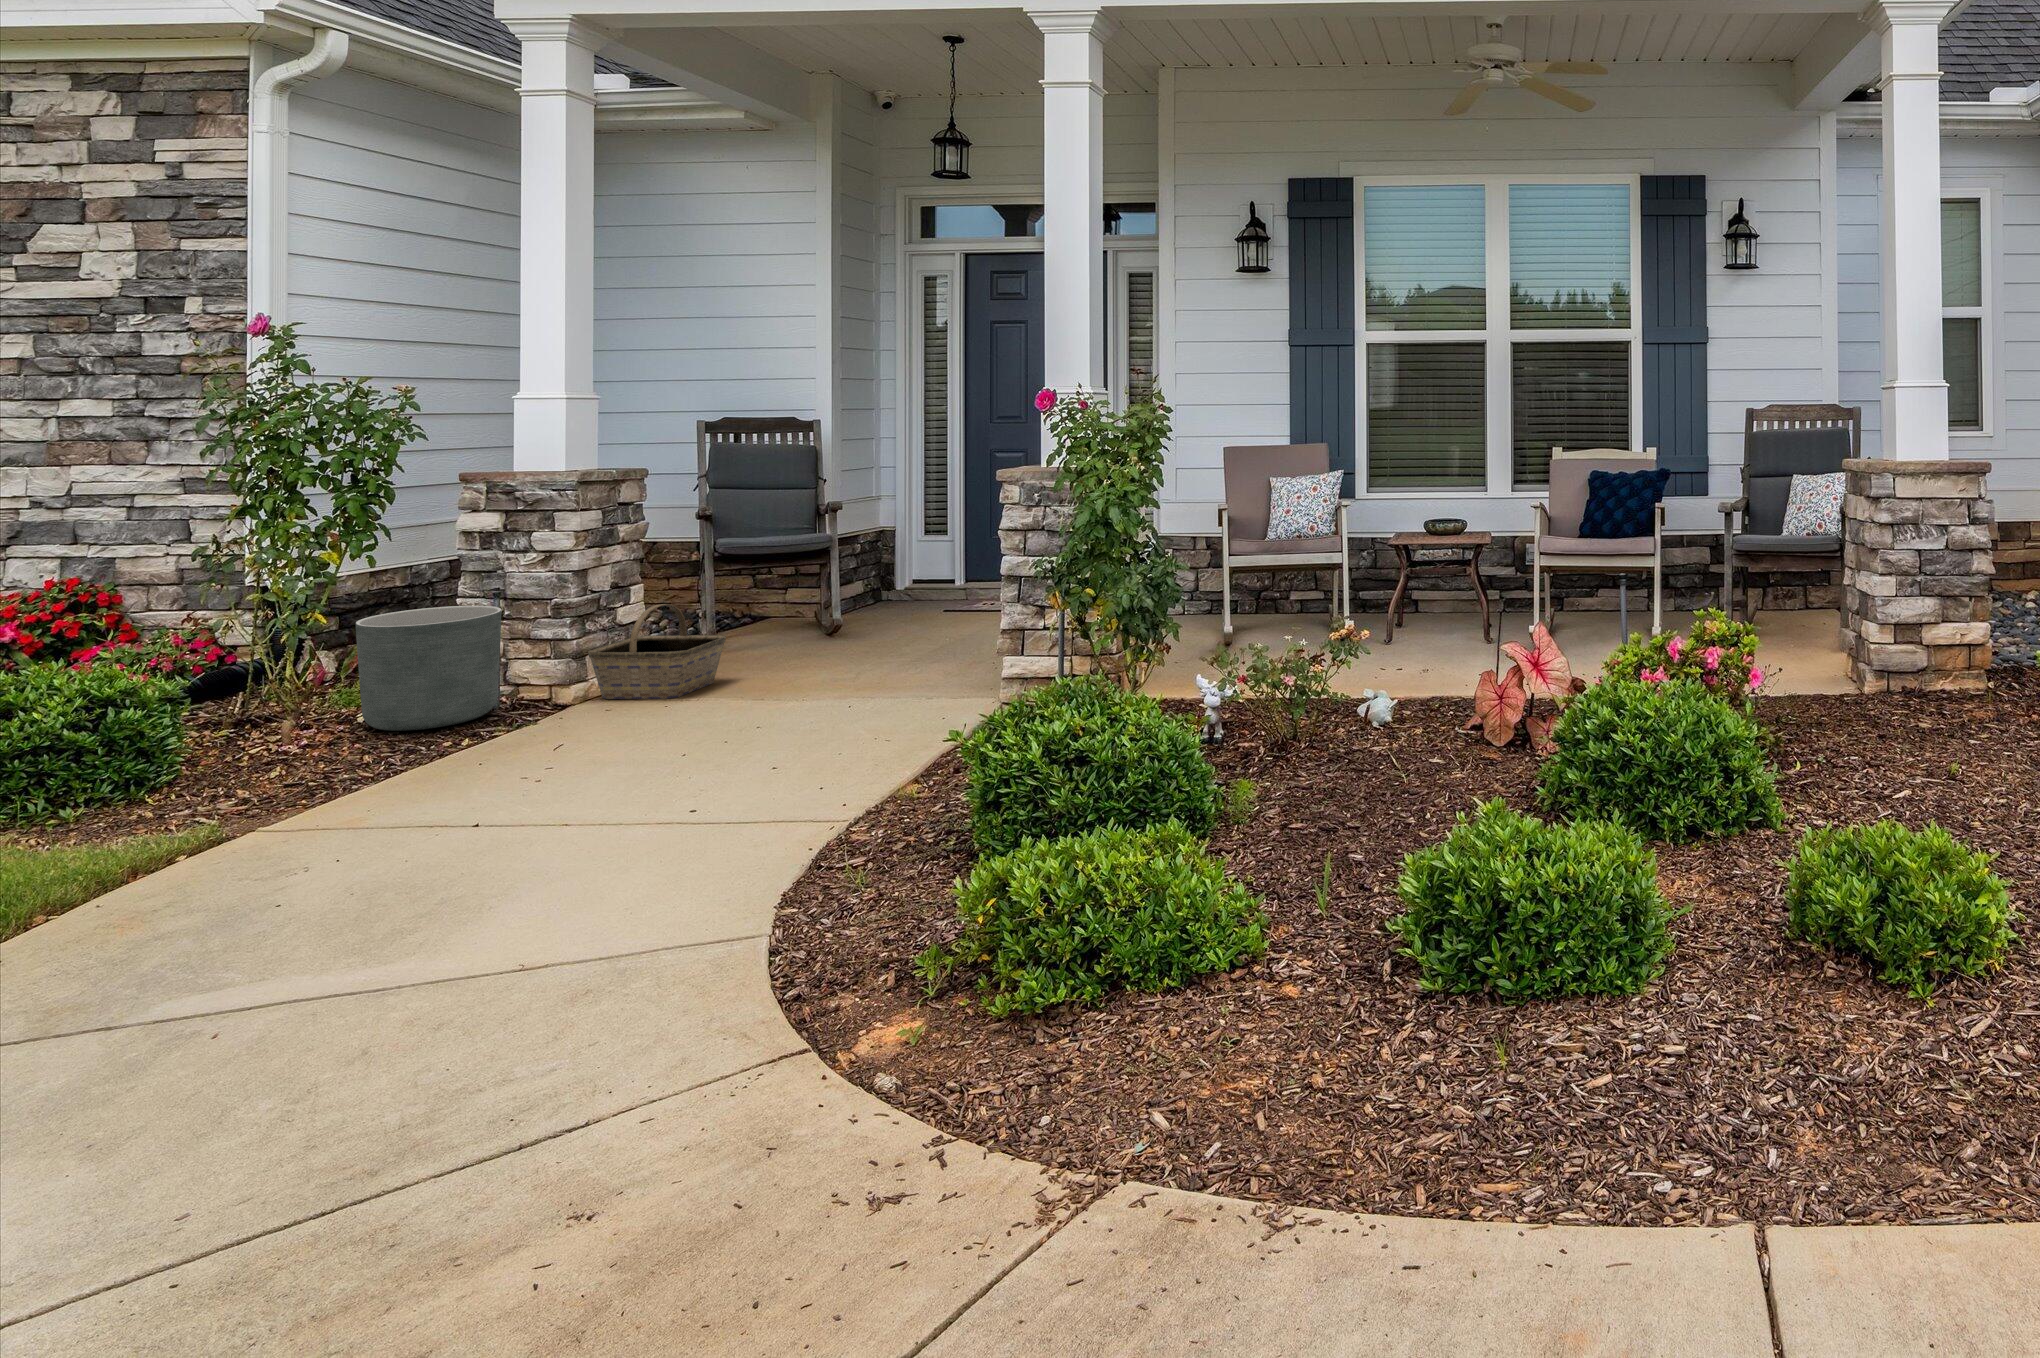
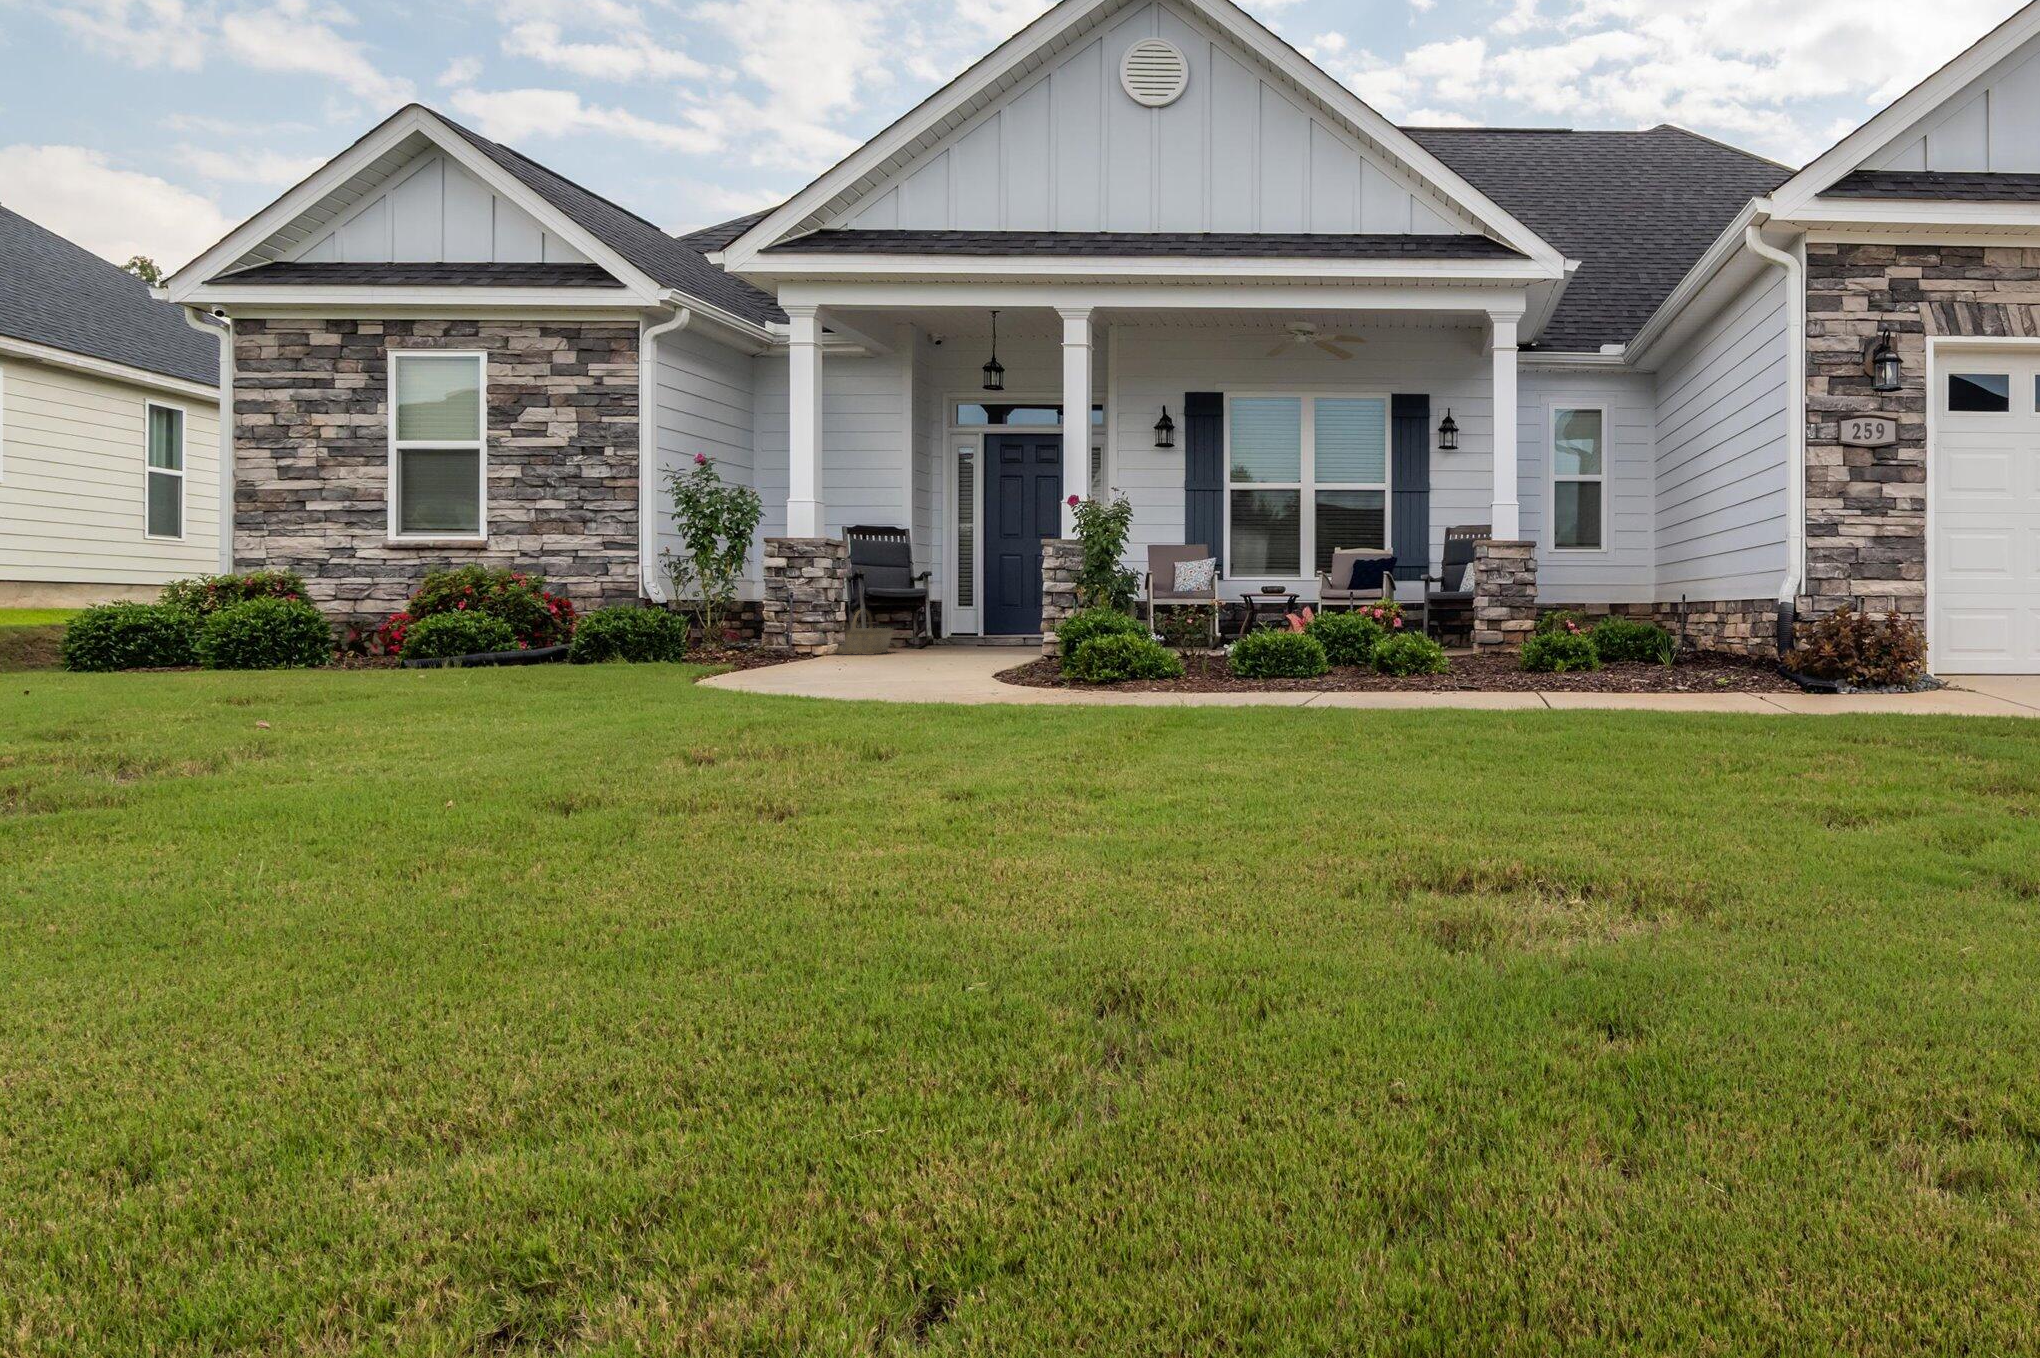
planter: present [356,606,501,731] -> none [728,605,793,659]

